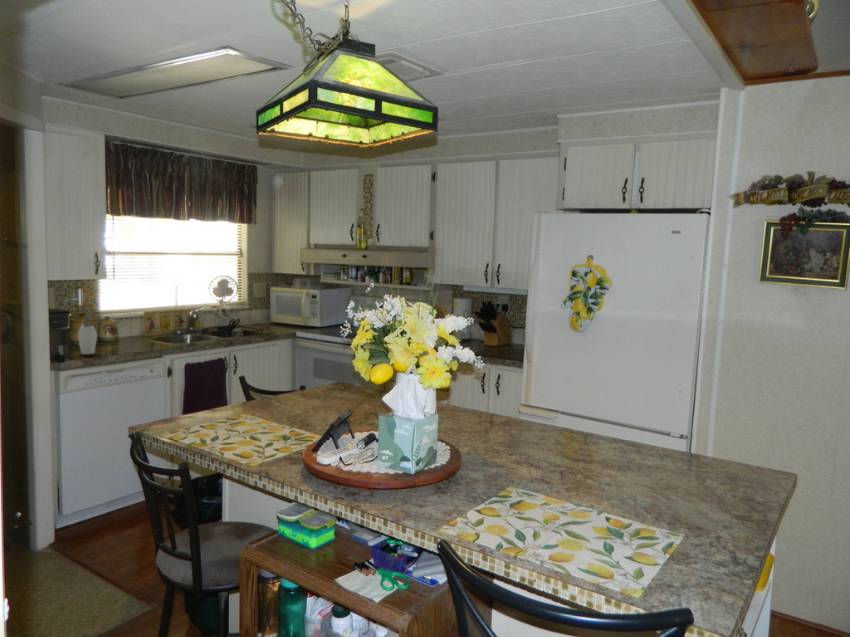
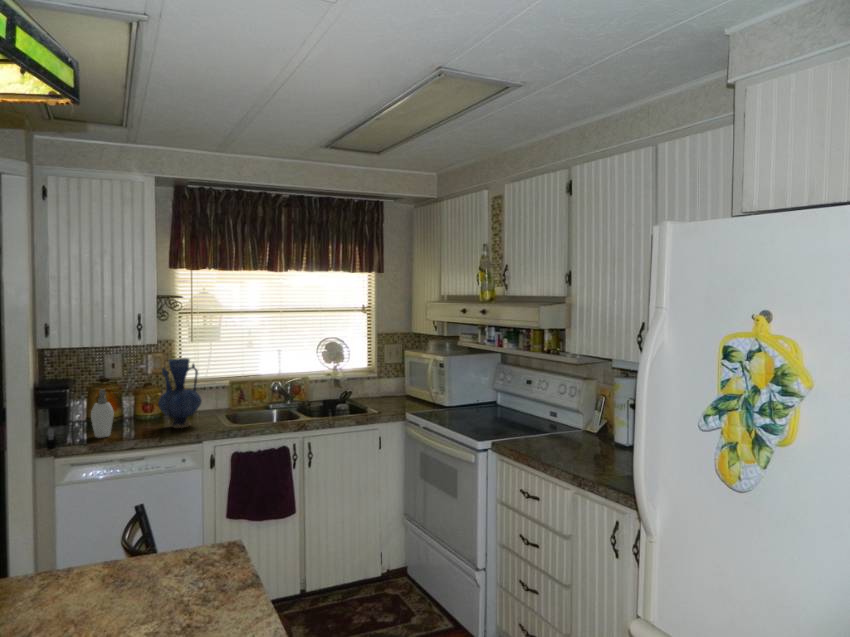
vase: none [114,290,151,347] -> present [158,358,202,428]

